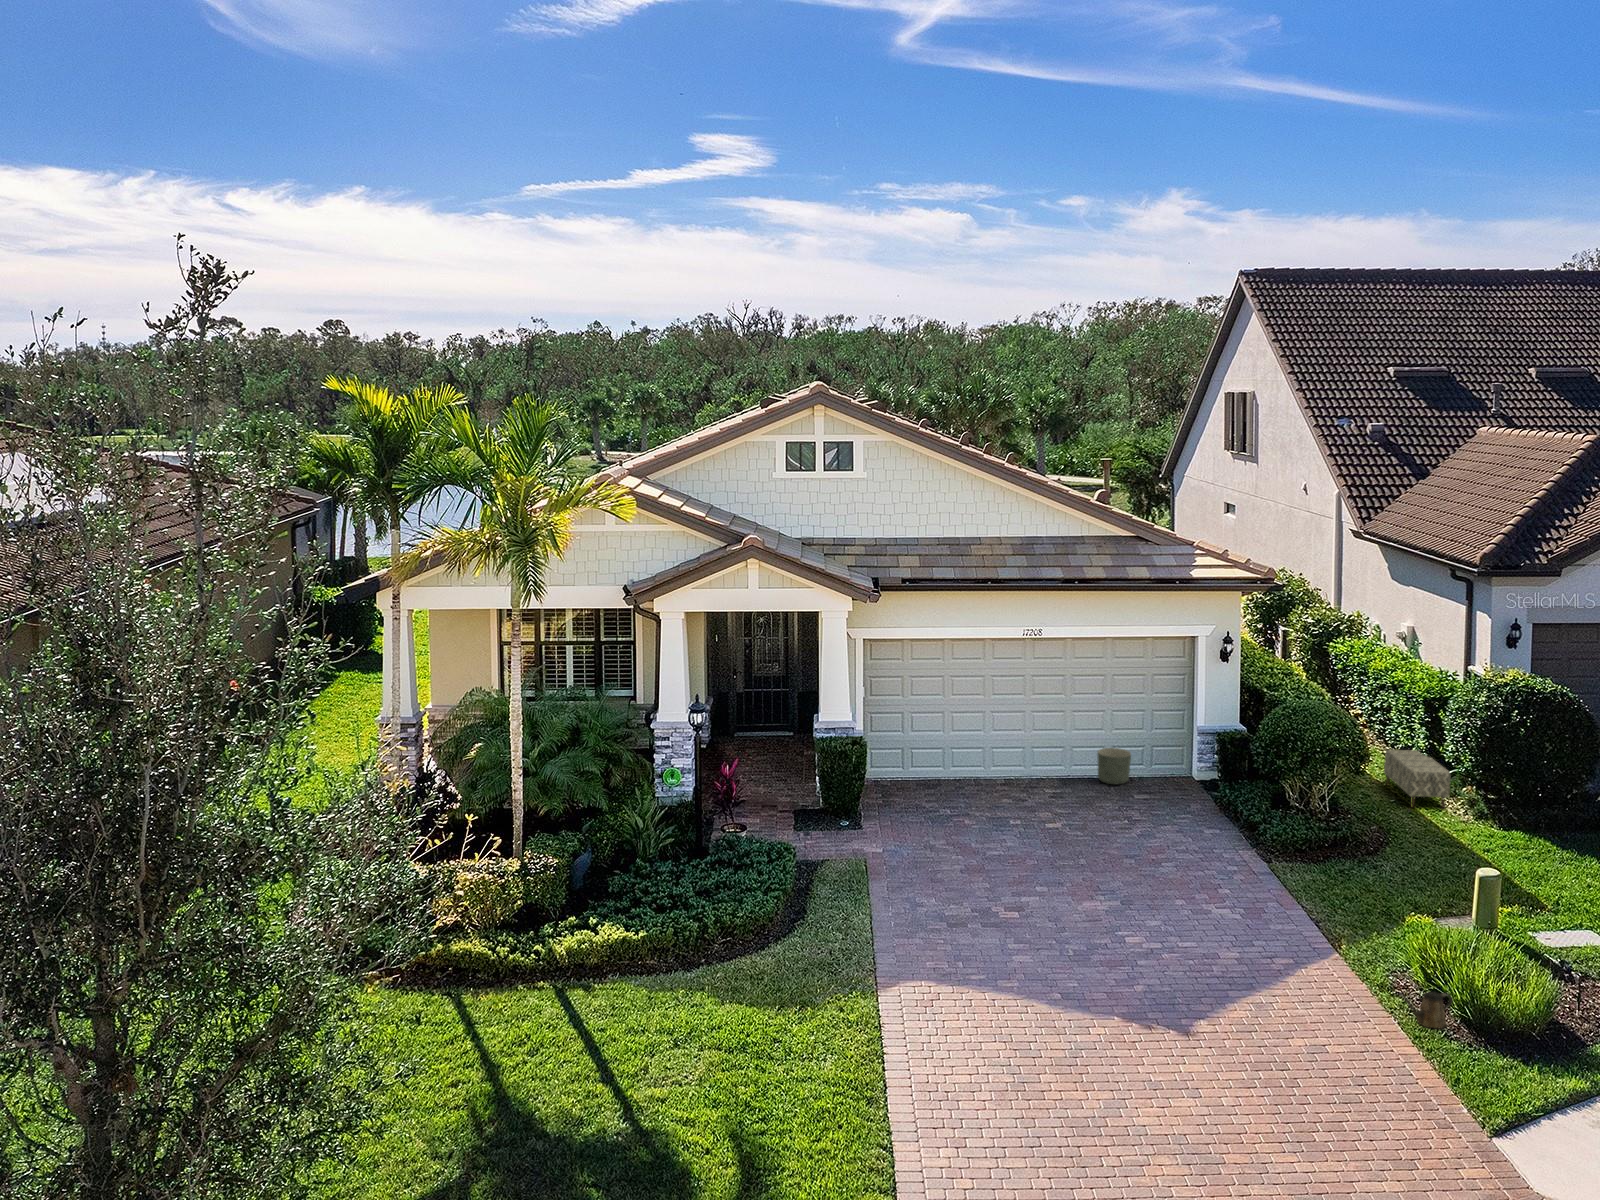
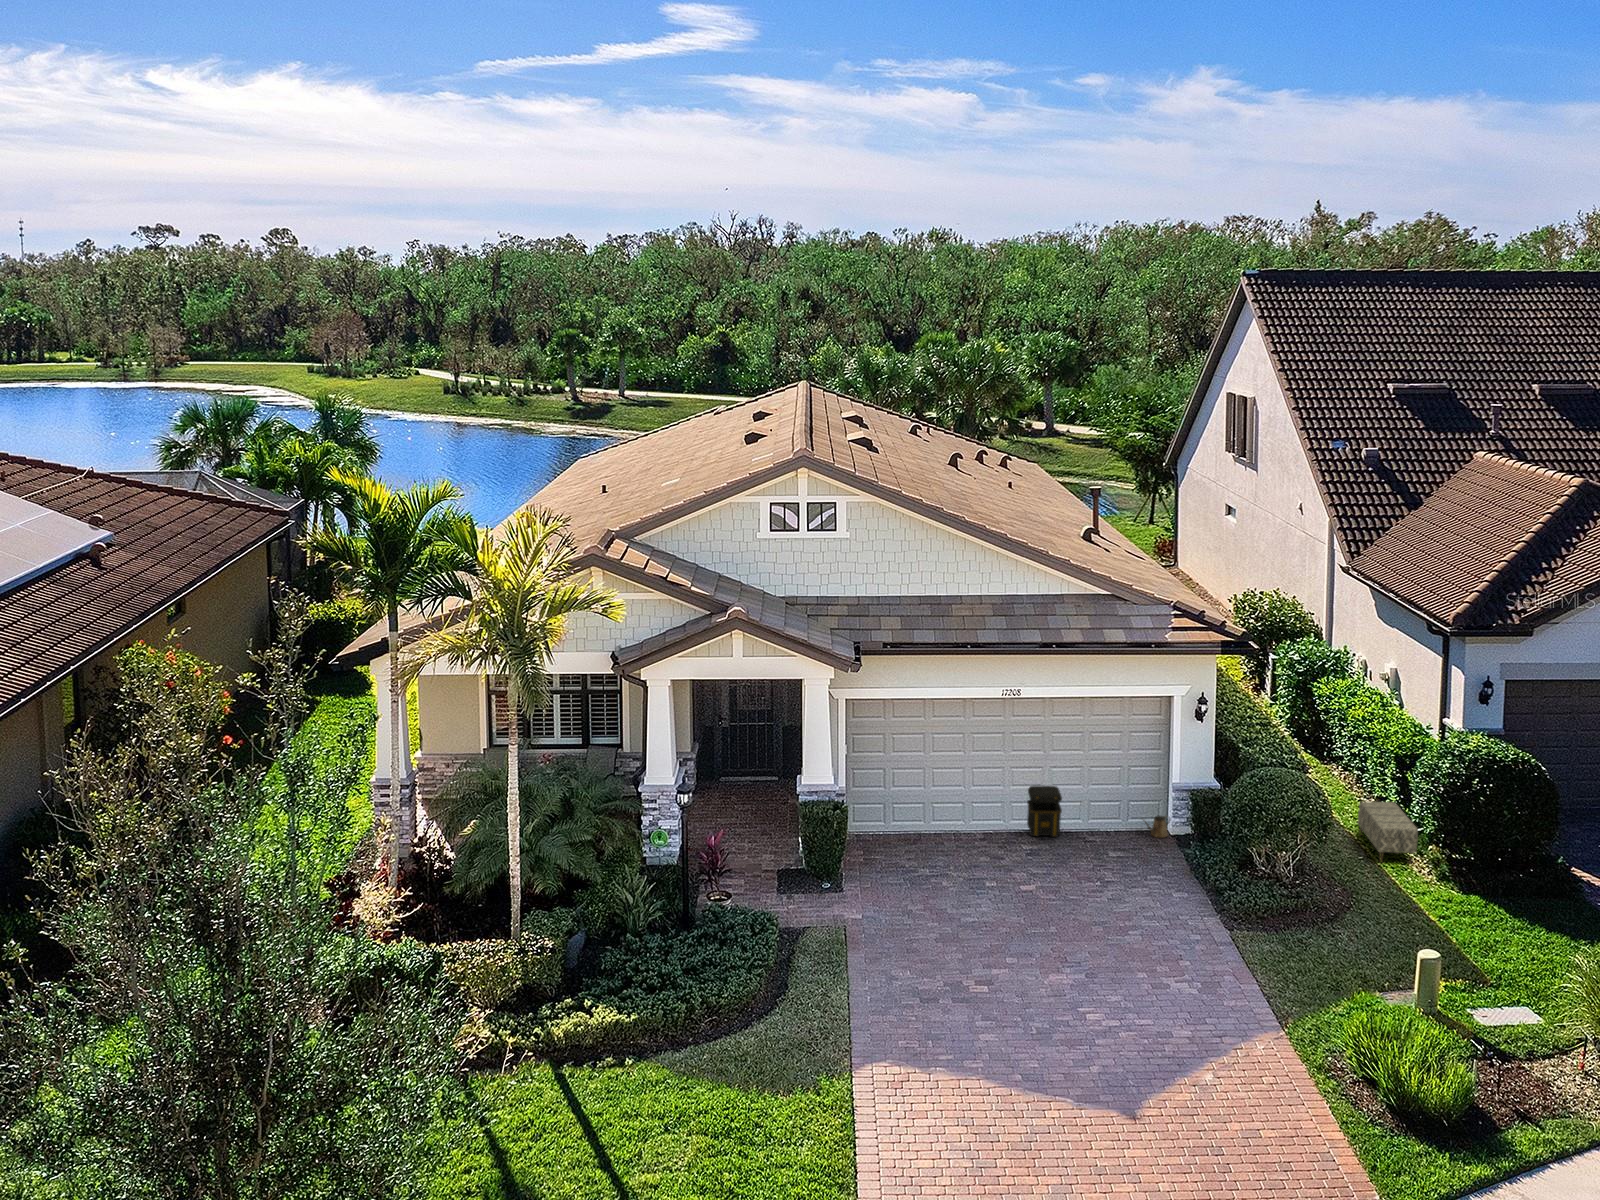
toolbox: none [1047,734,1083,785] -> present [1027,786,1062,837]
planter: present [1097,748,1131,784] -> none [1077,798,1110,836]
watering can: present [1400,992,1452,1029] -> present [1144,816,1170,838]

